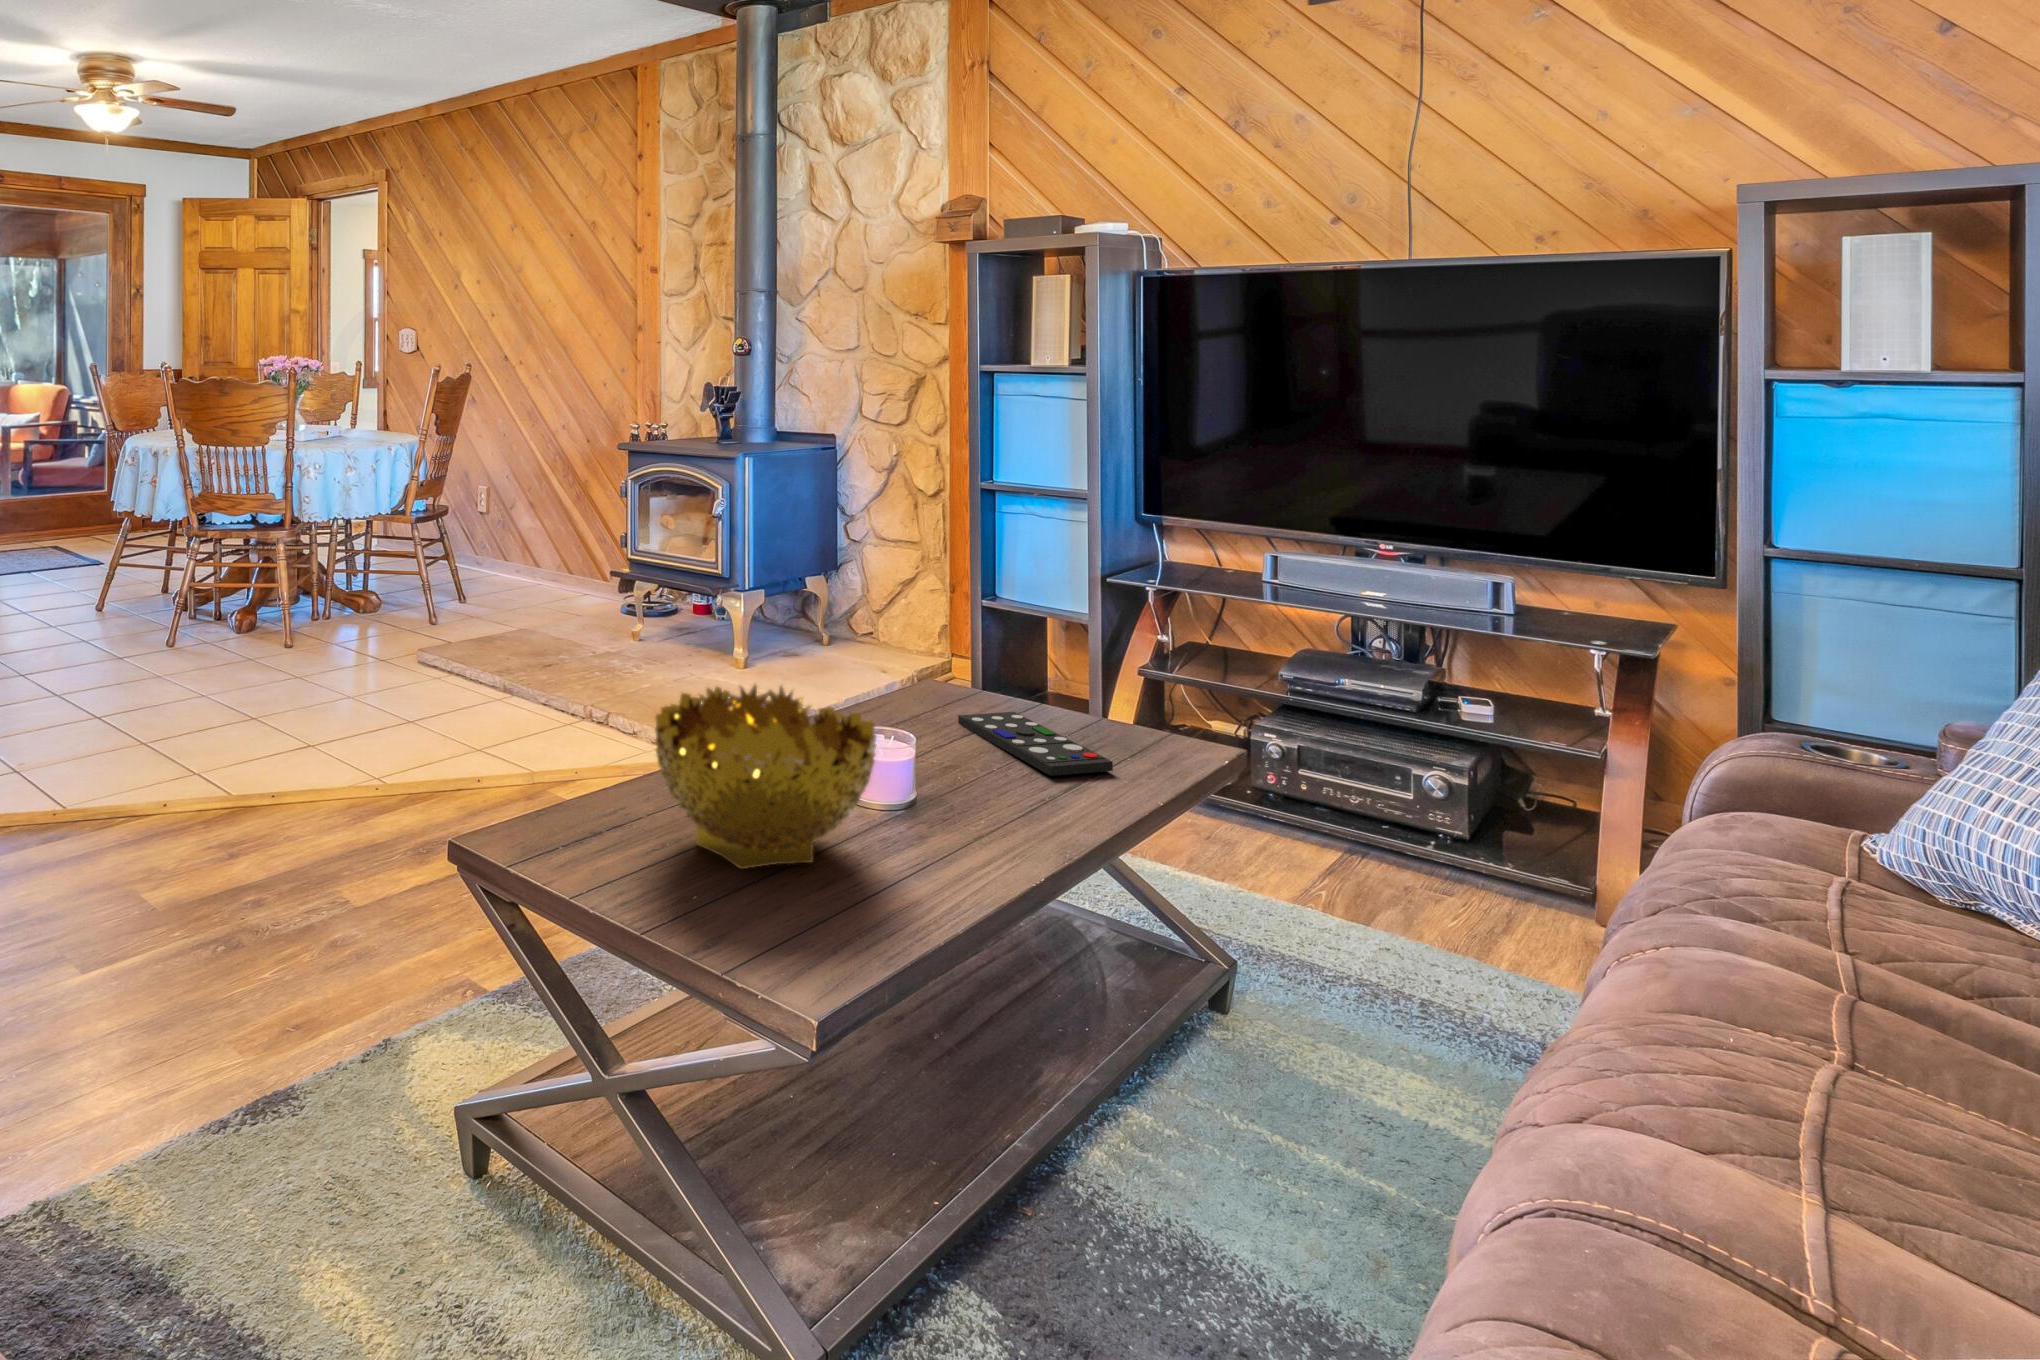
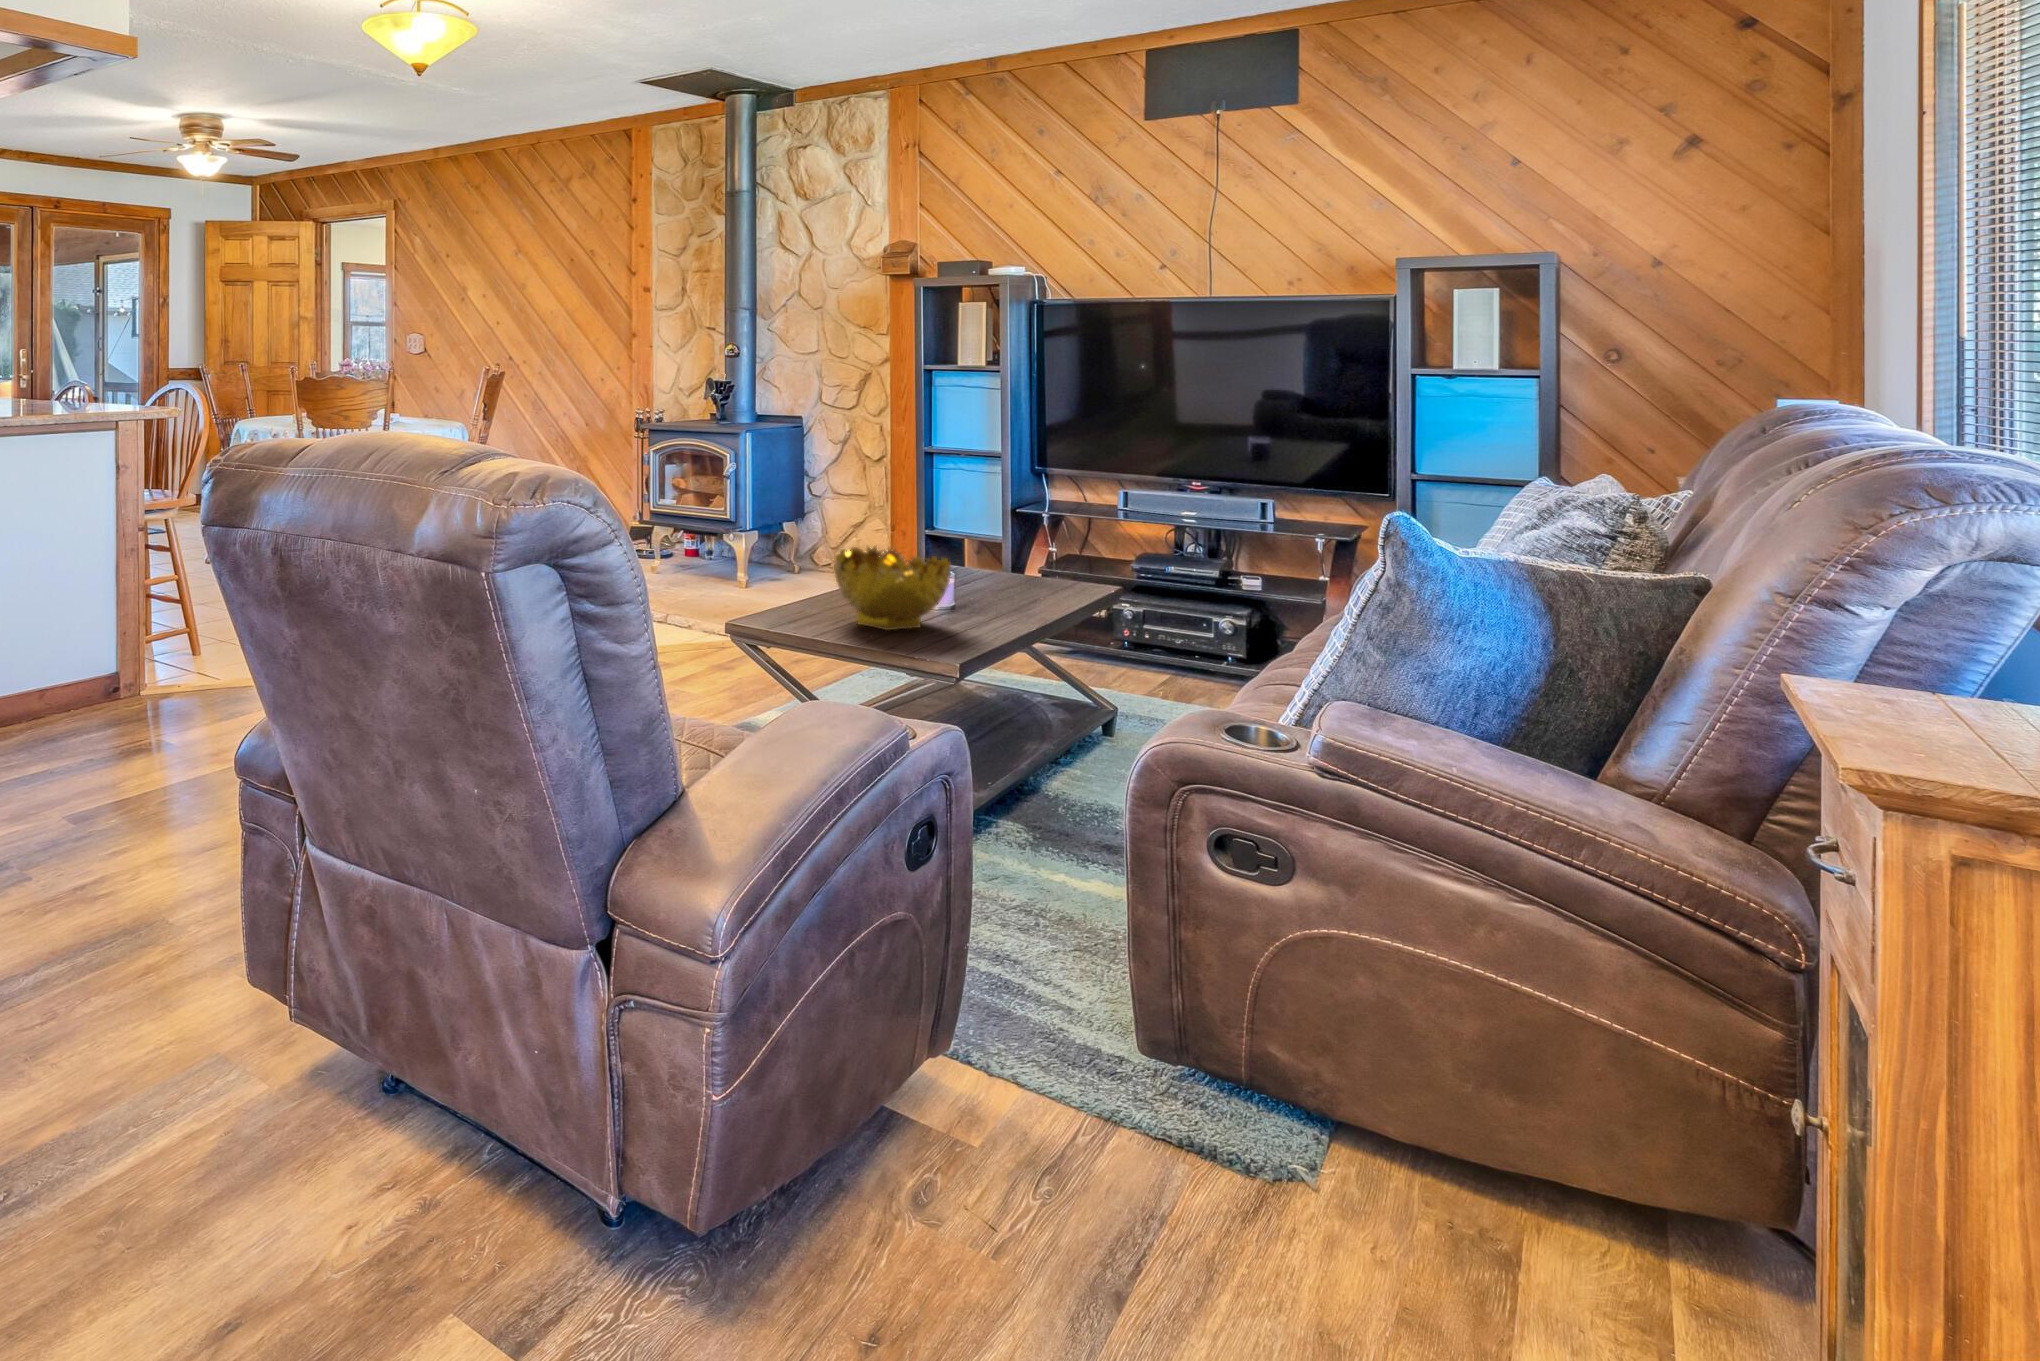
remote control: present [958,712,1113,776] -> none [958,574,1054,598]

